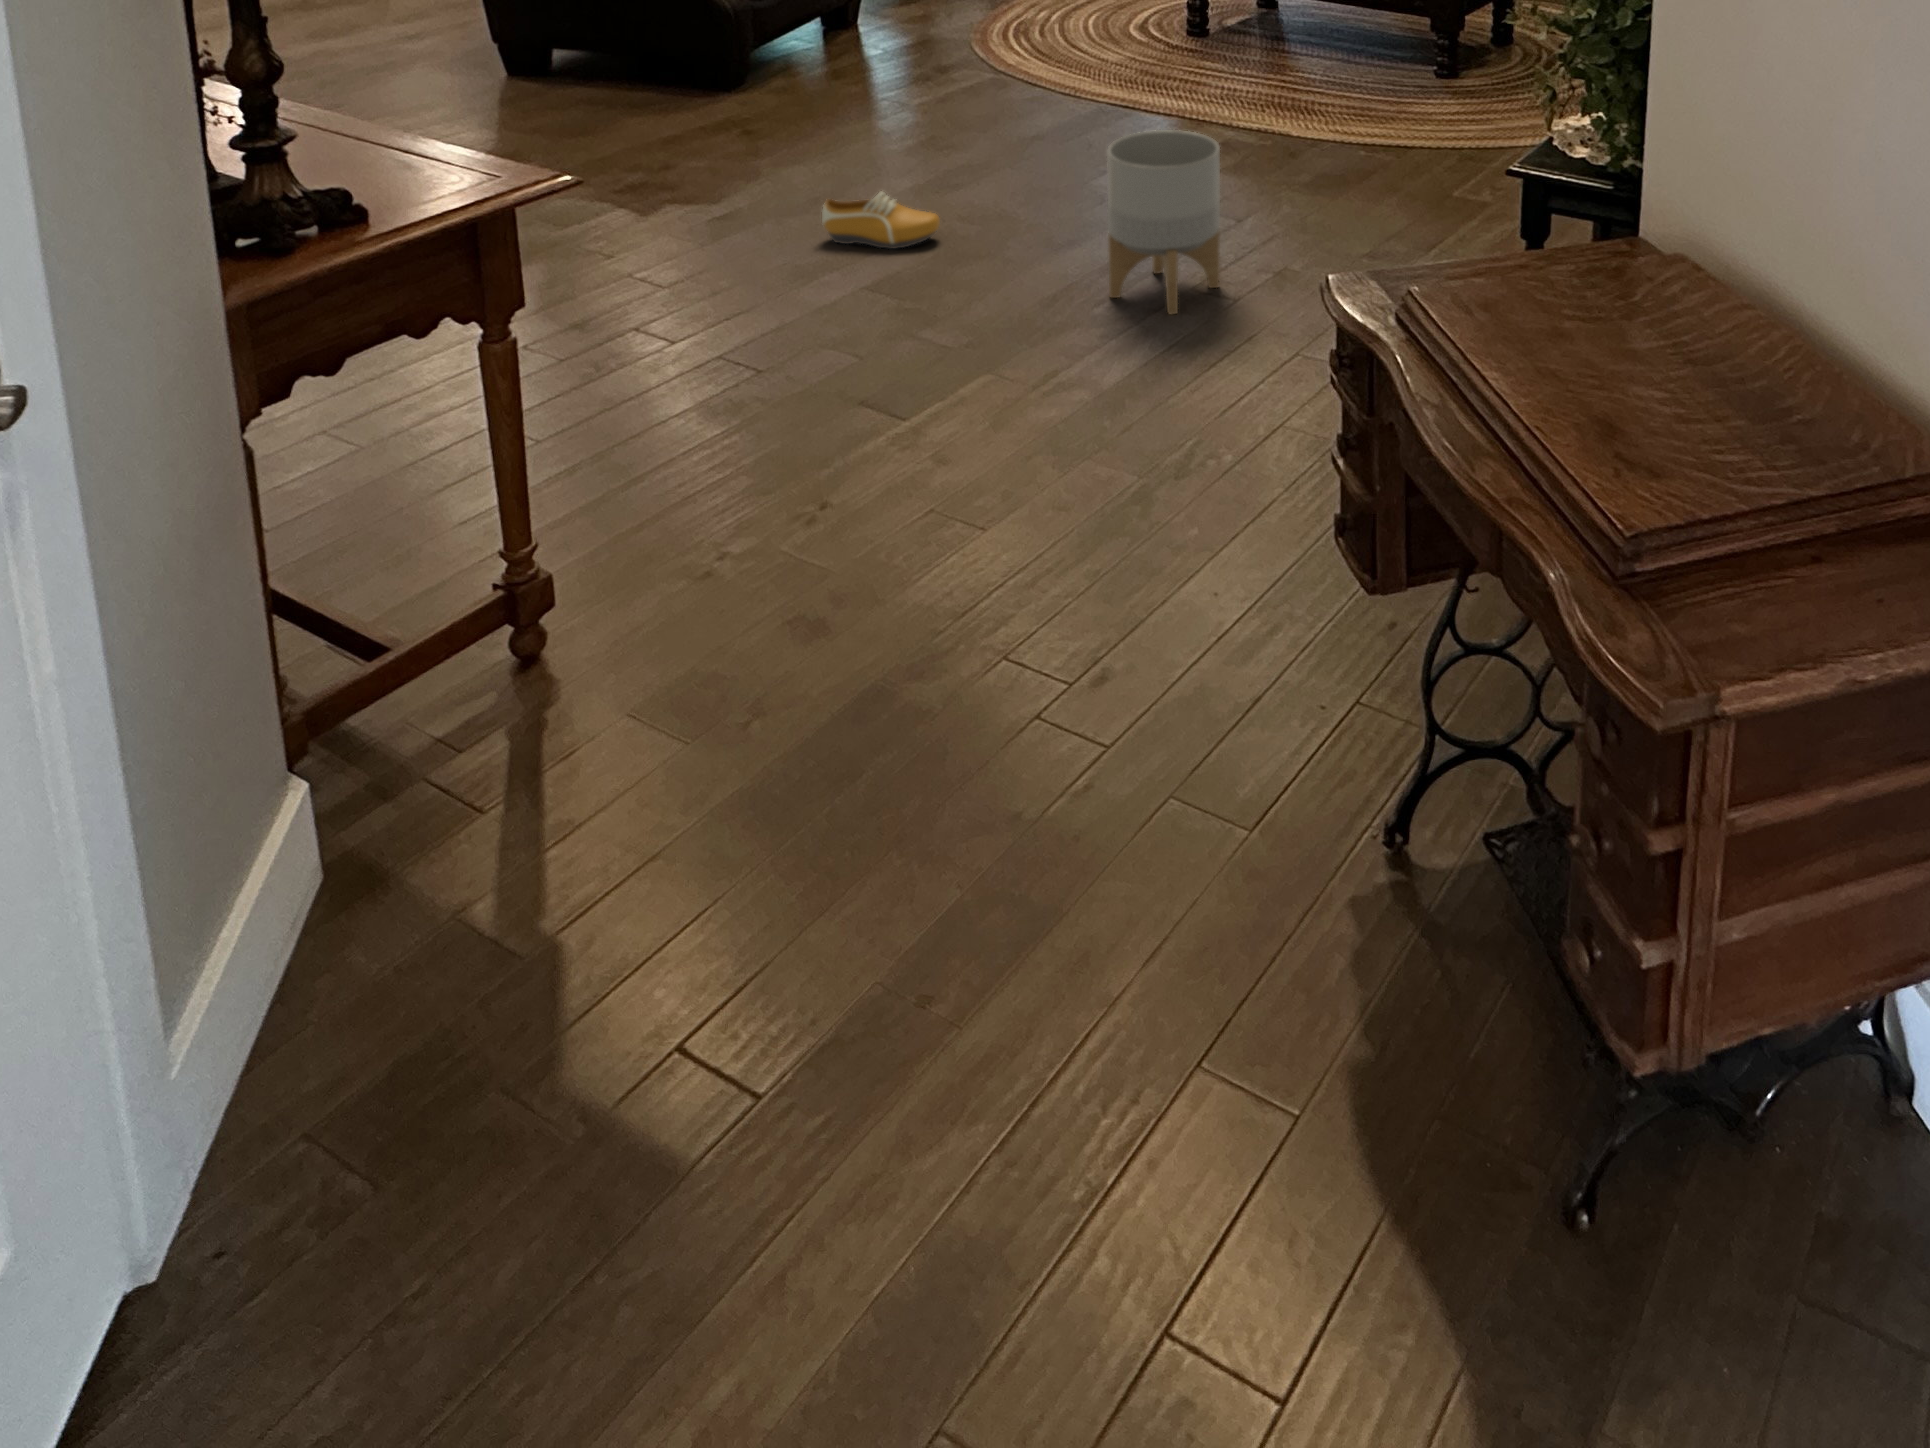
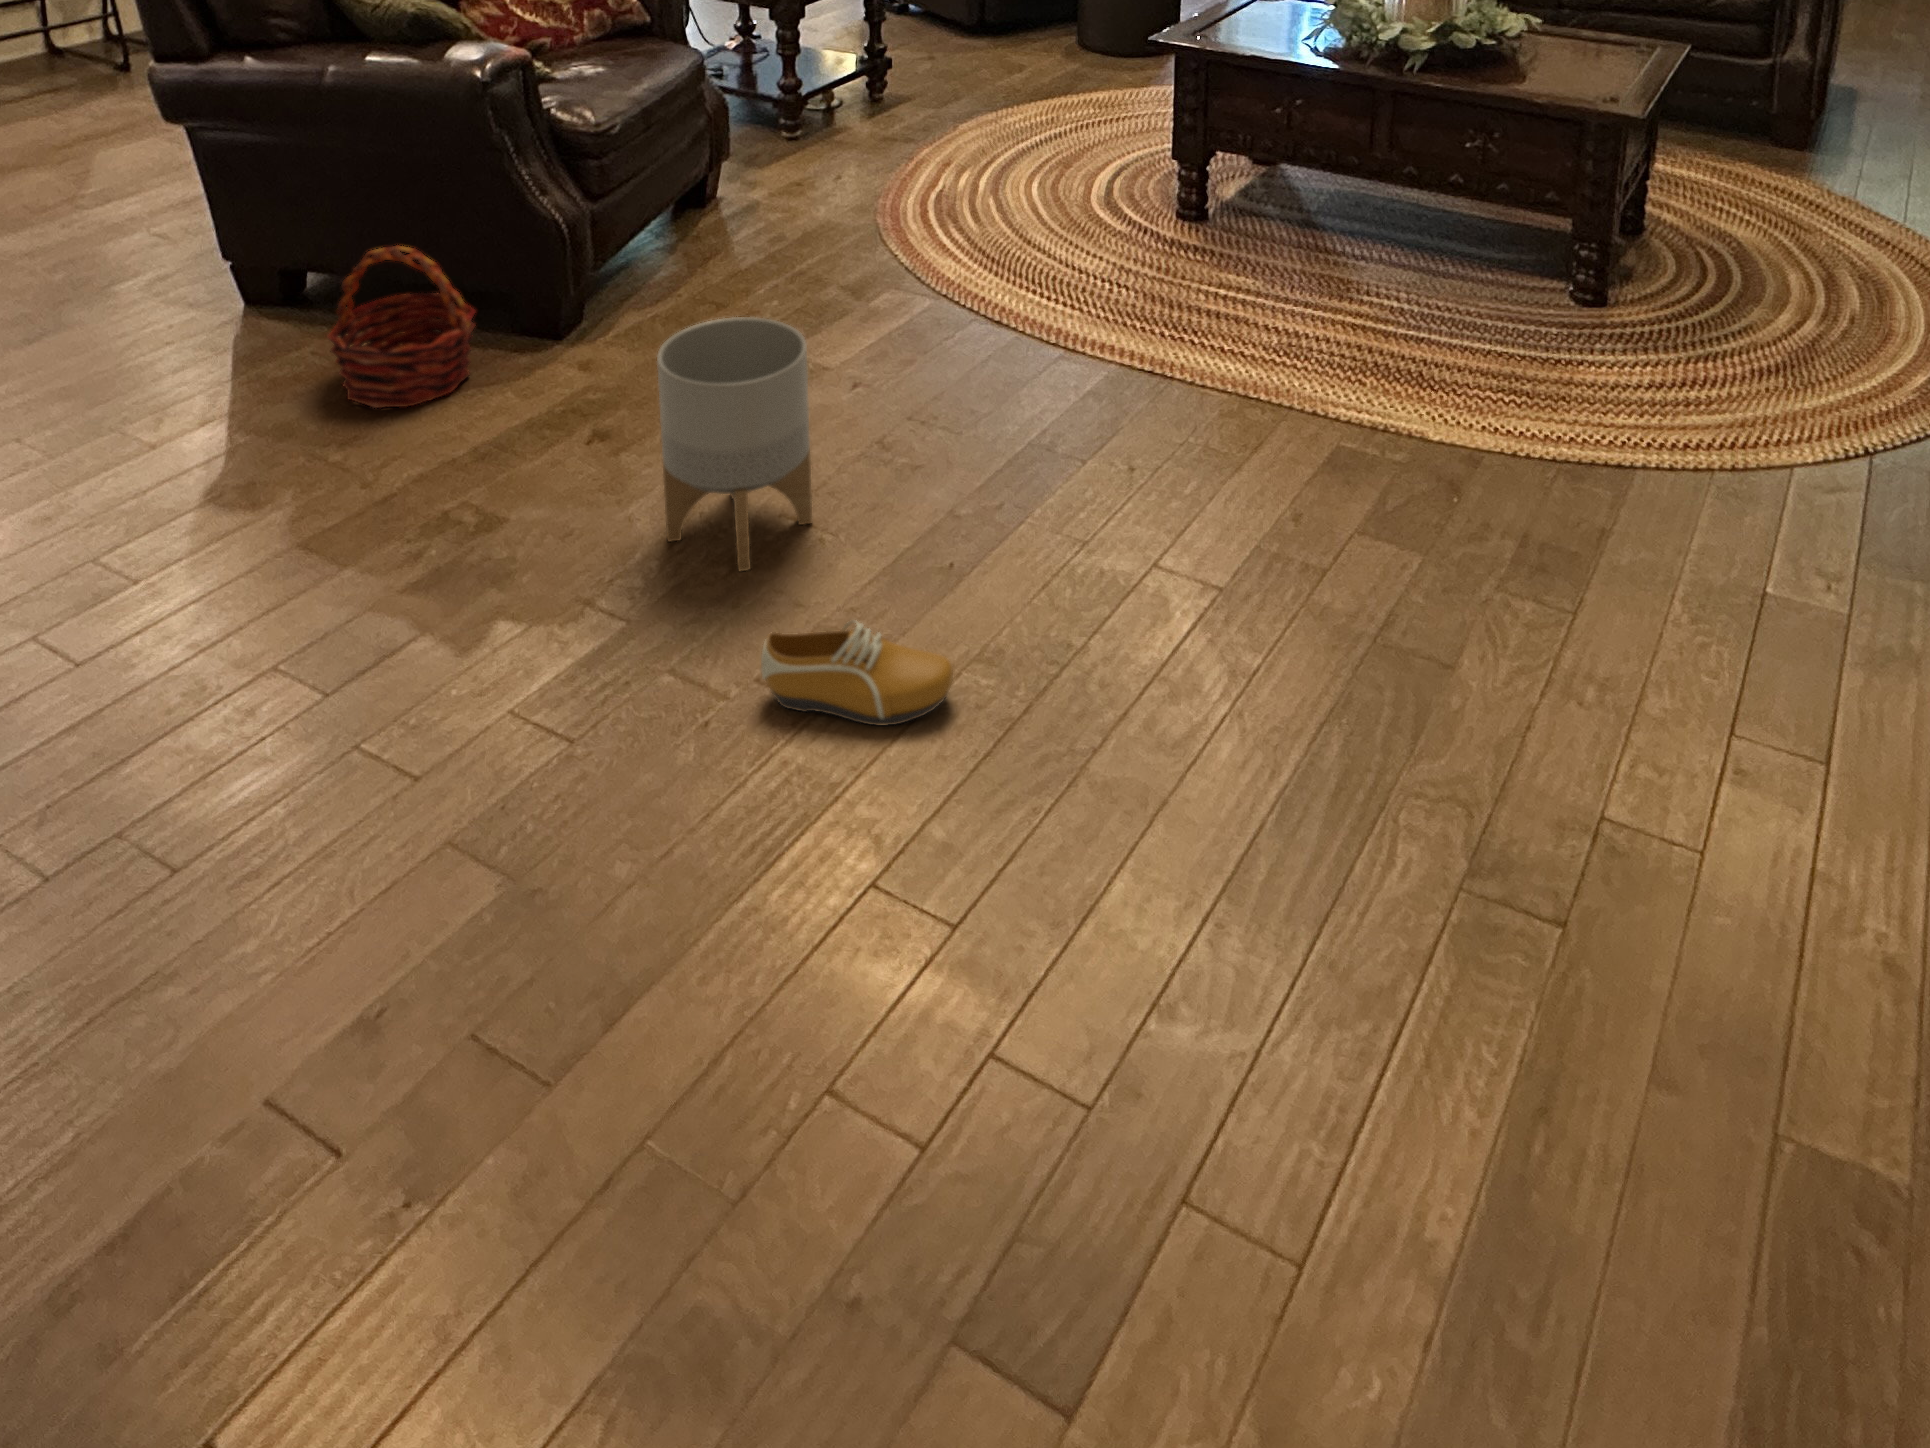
basket: none [560,18,667,127] -> present [327,246,475,408]
planter: present [1107,130,1220,314] -> present [657,317,812,571]

